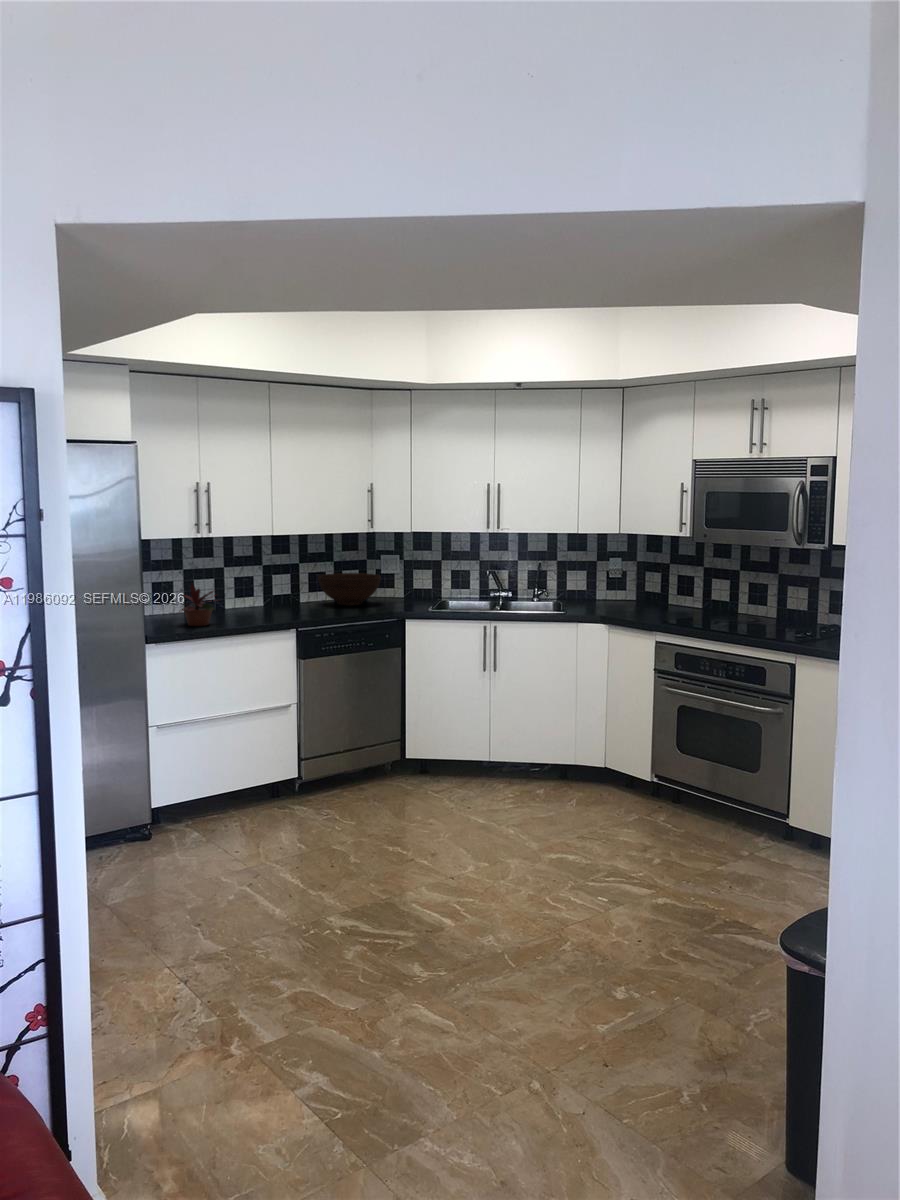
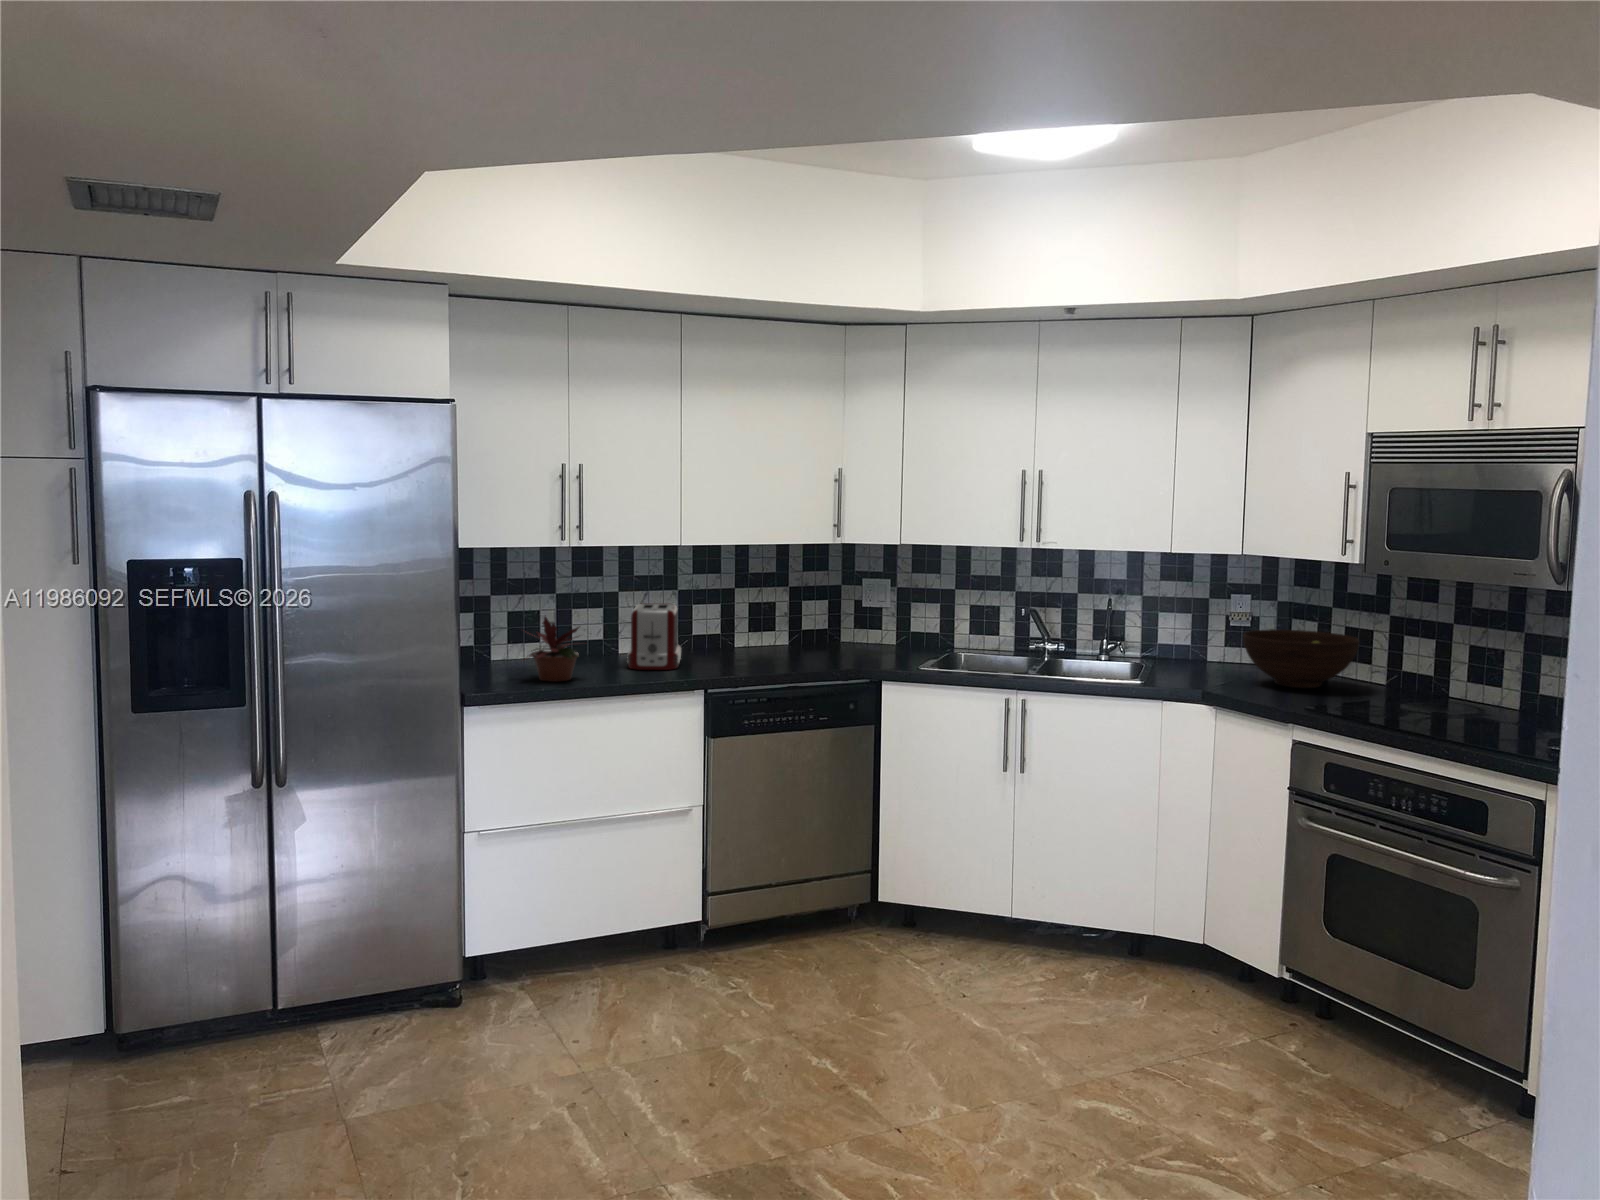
fruit bowl: present [318,573,381,606] -> present [1243,630,1359,688]
toaster: none [238,574,274,617] -> present [627,603,681,670]

